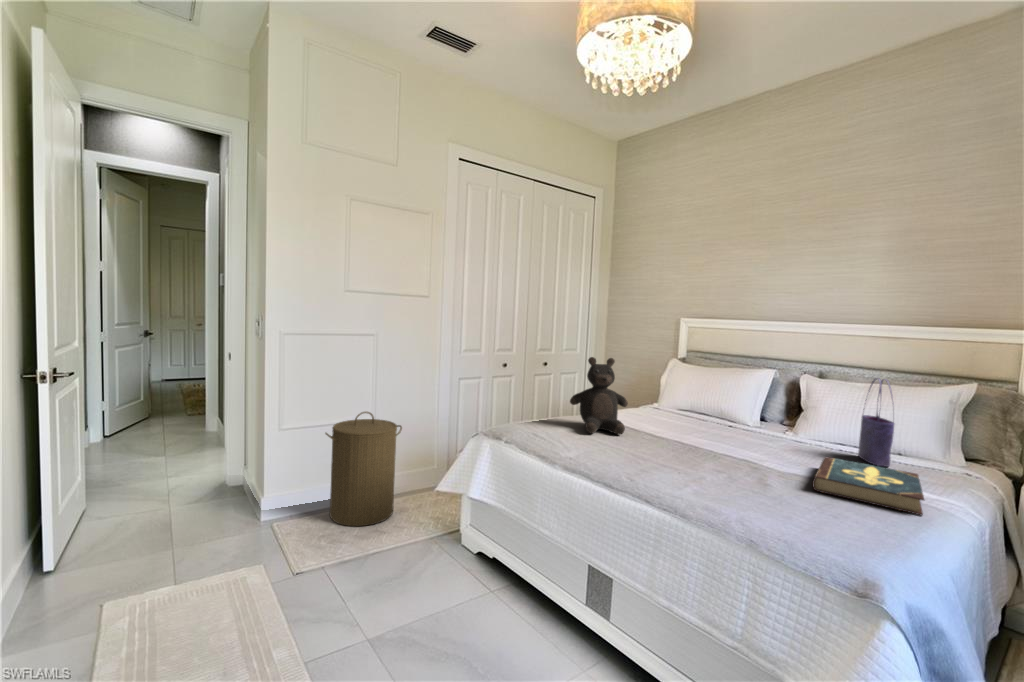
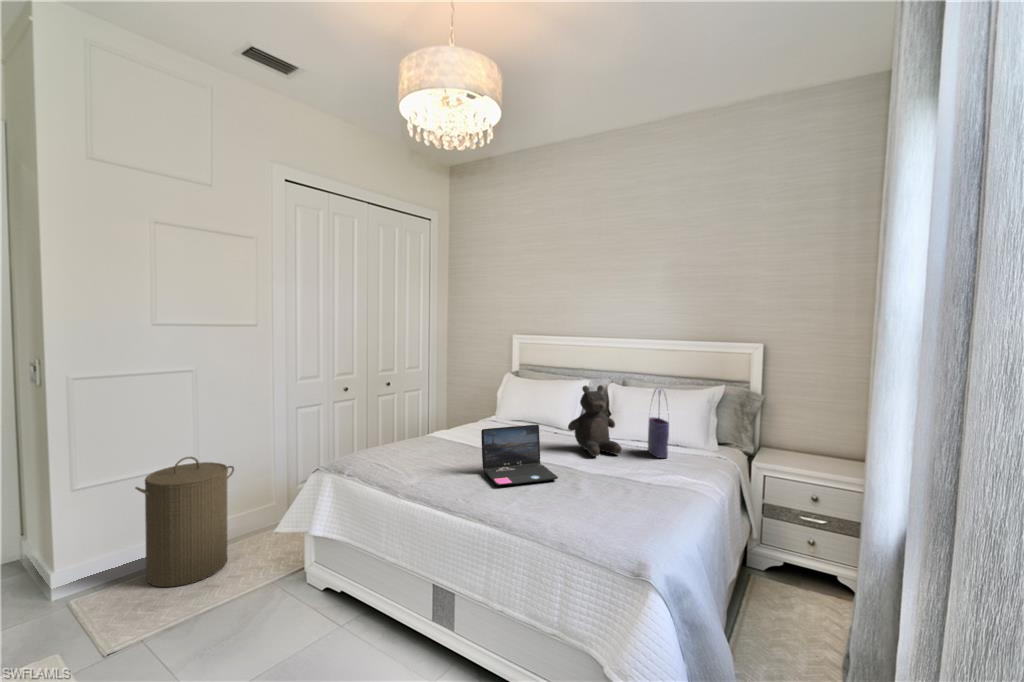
teddy bear: present [570,357,628,434] -> present [568,385,622,457]
laptop: none [648,406,741,471] -> present [481,425,558,486]
book: present [812,457,924,515] -> none [609,457,682,500]

